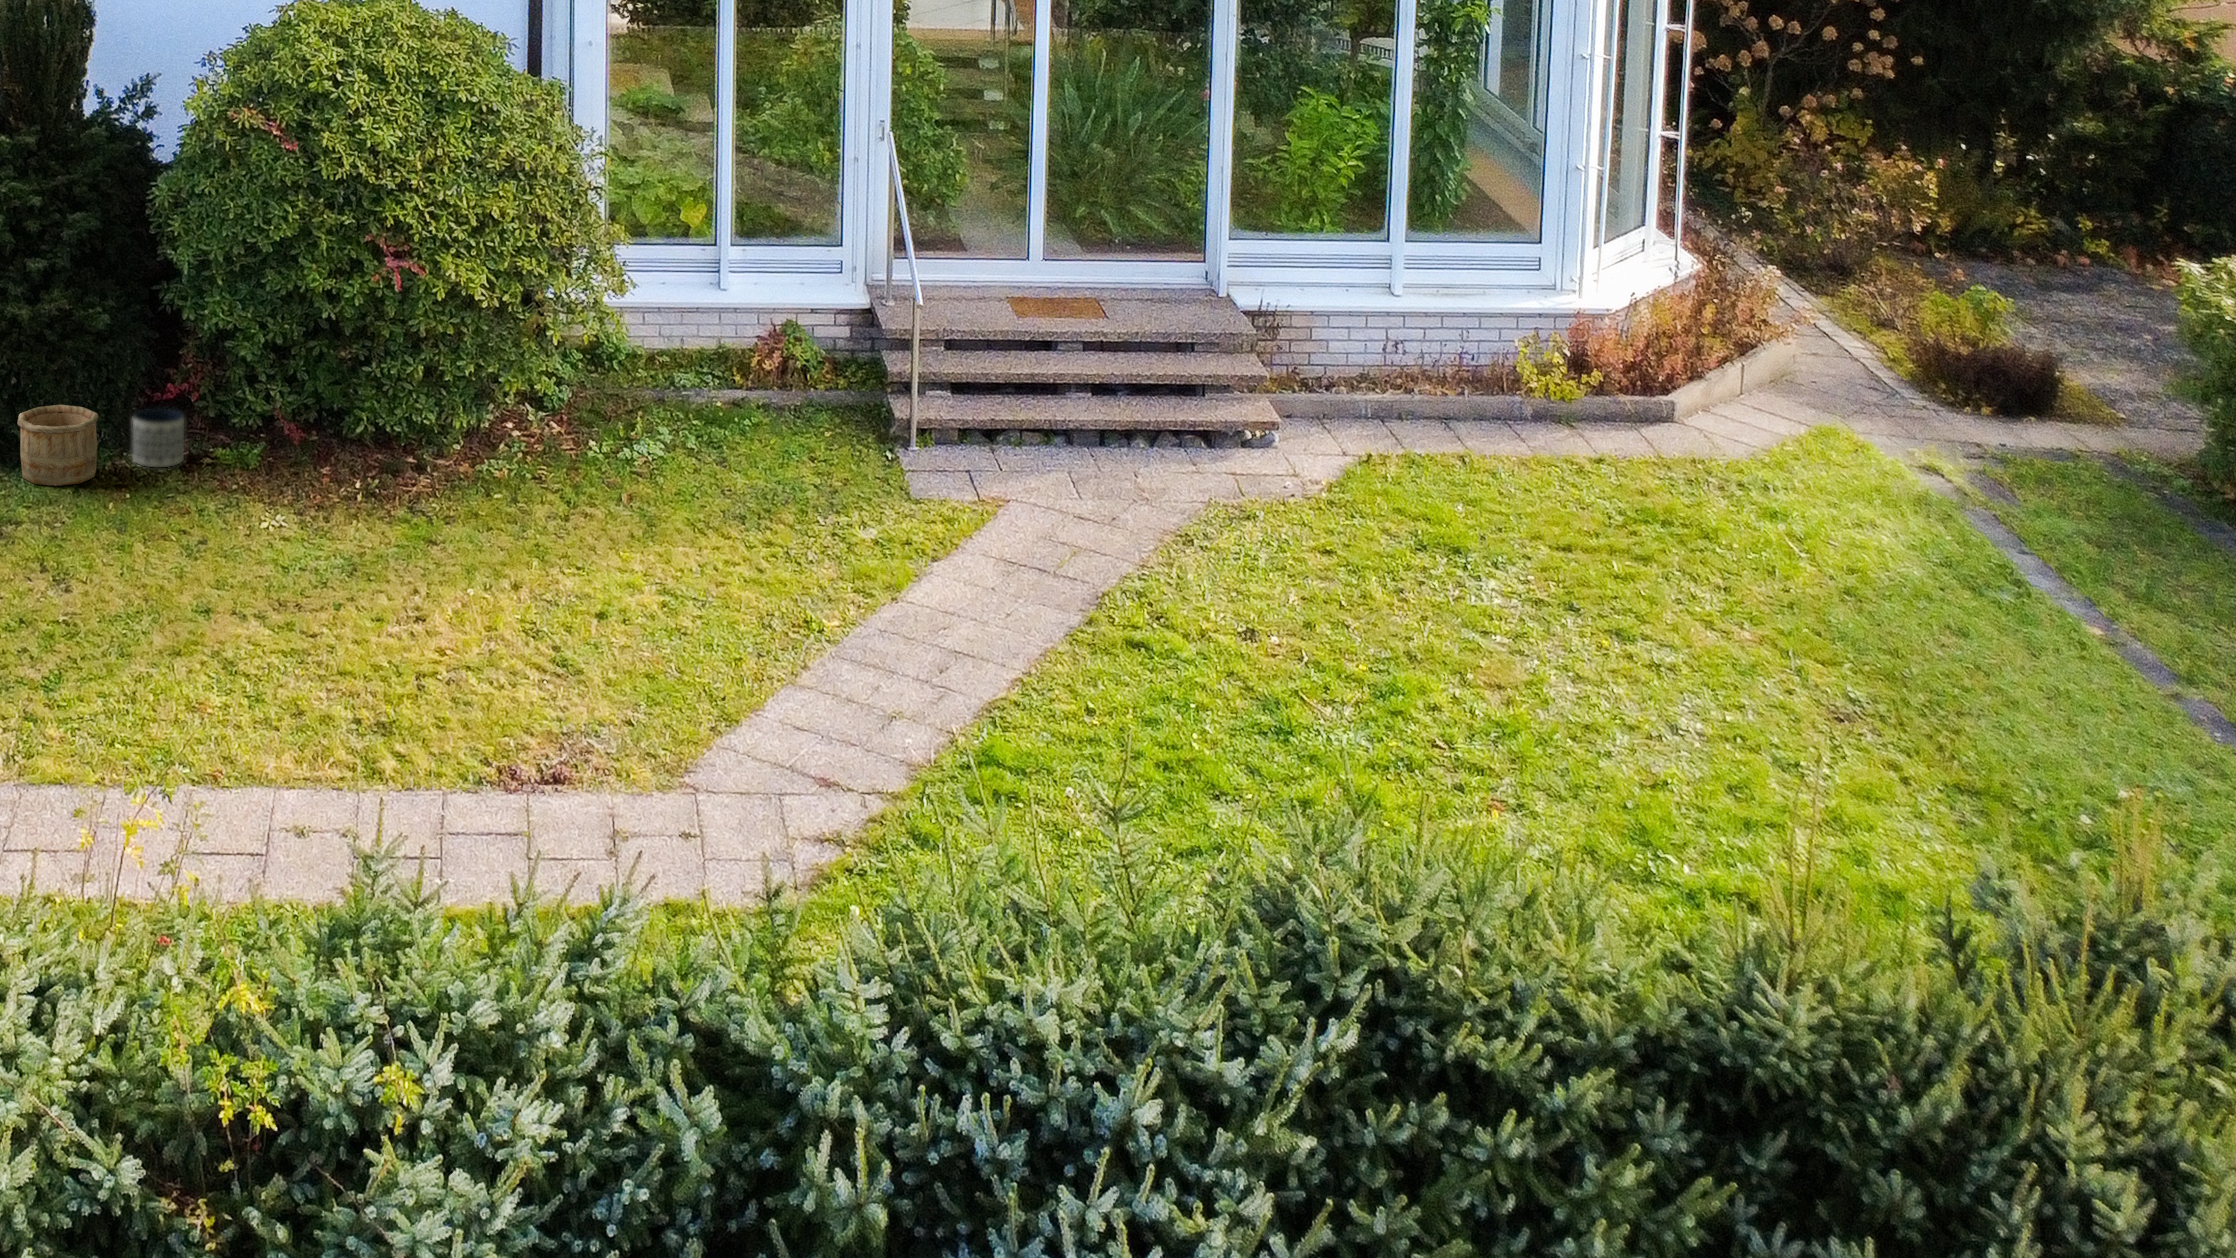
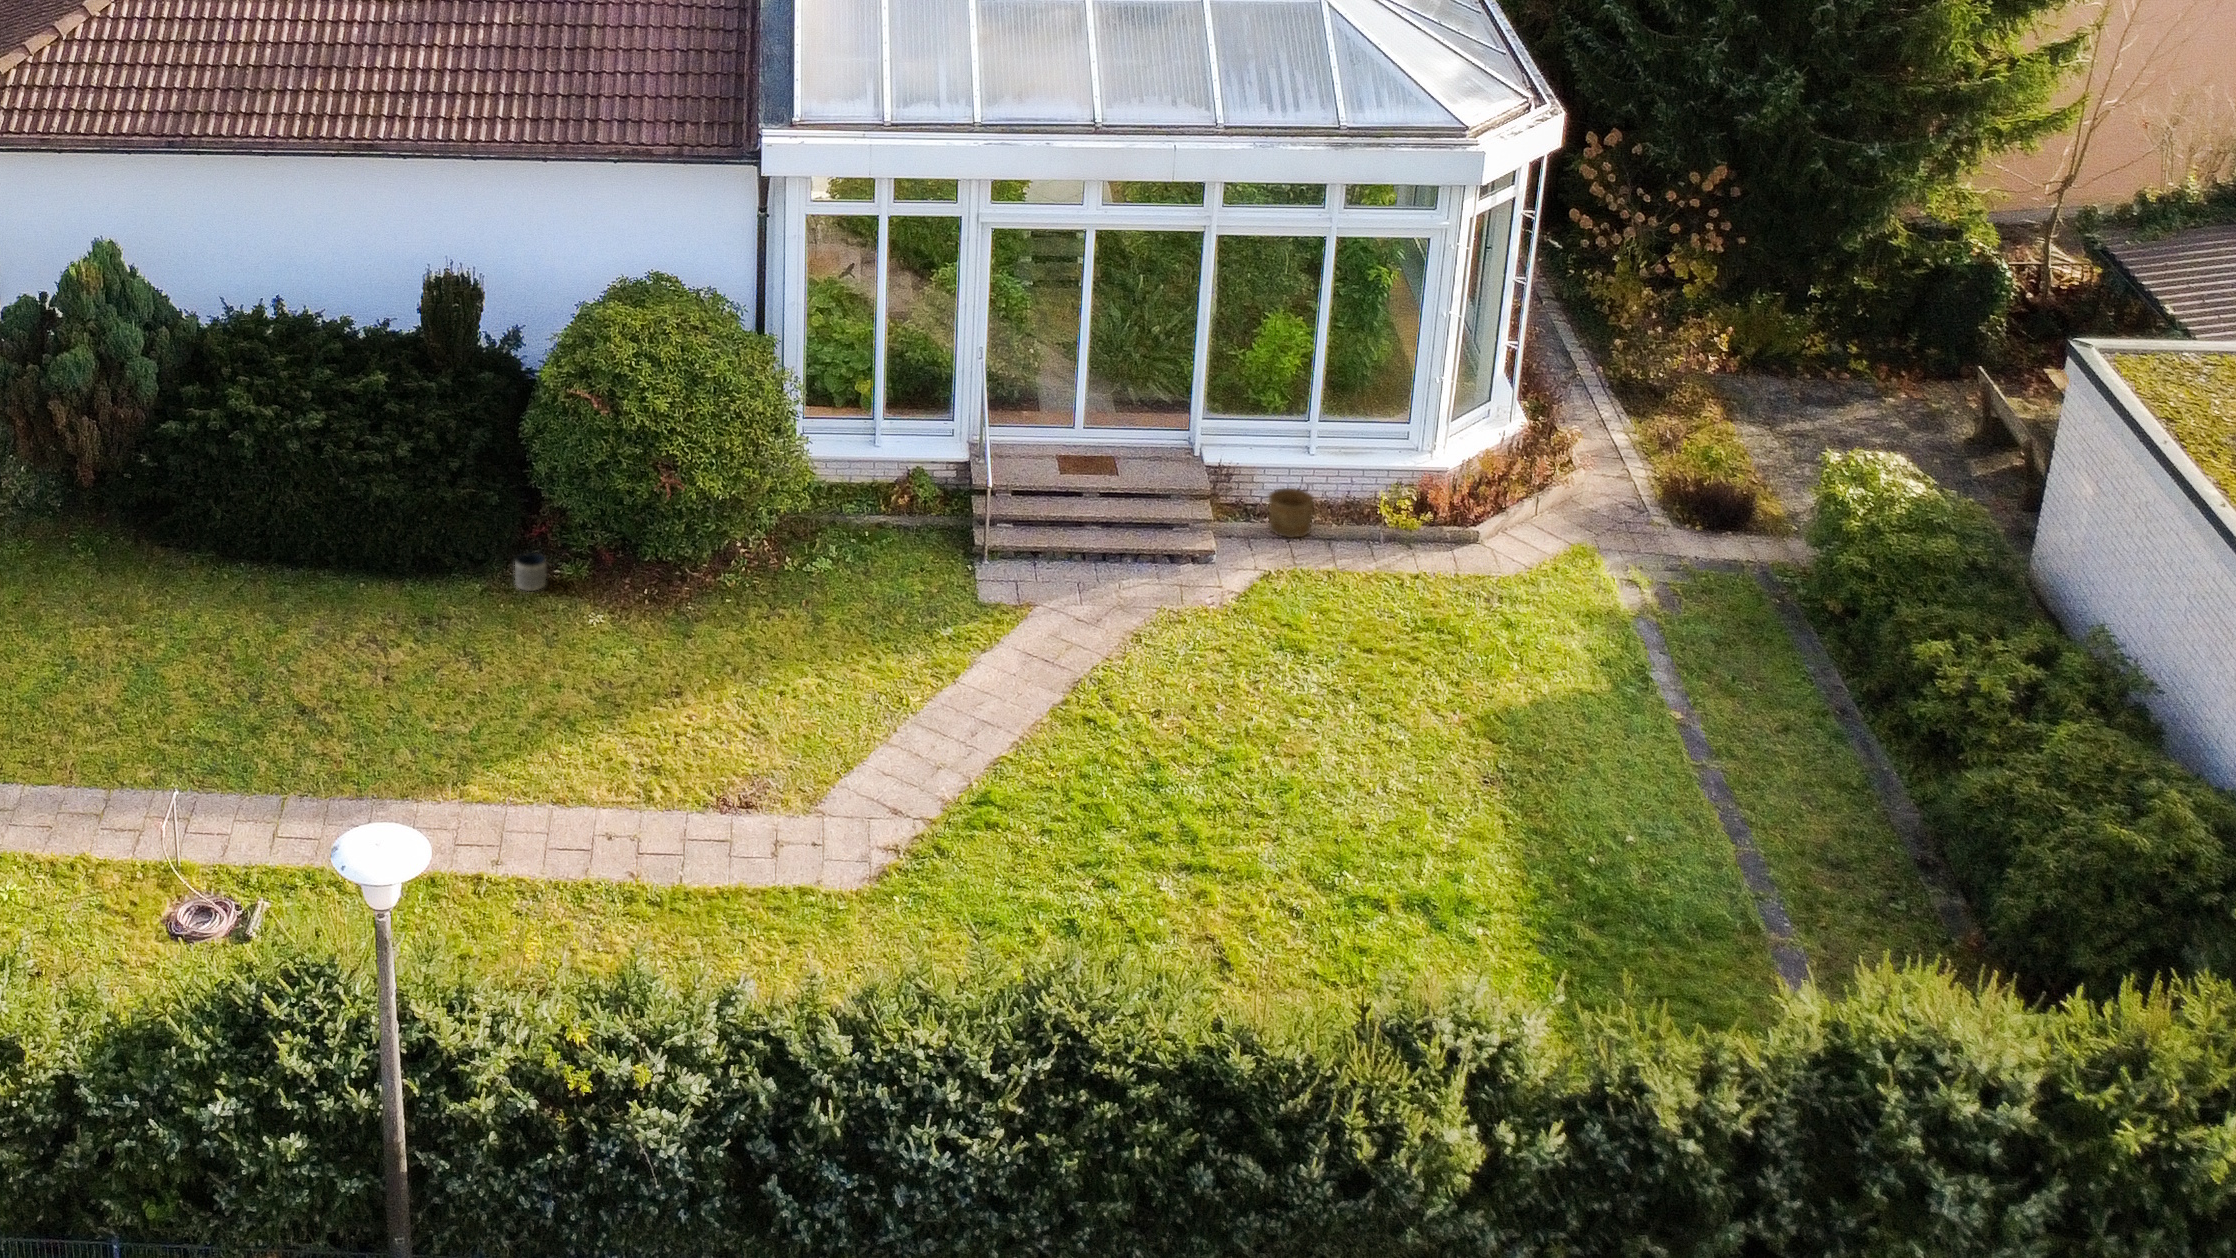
wooden bucket: present [18,405,98,486] -> present [1269,488,1315,537]

